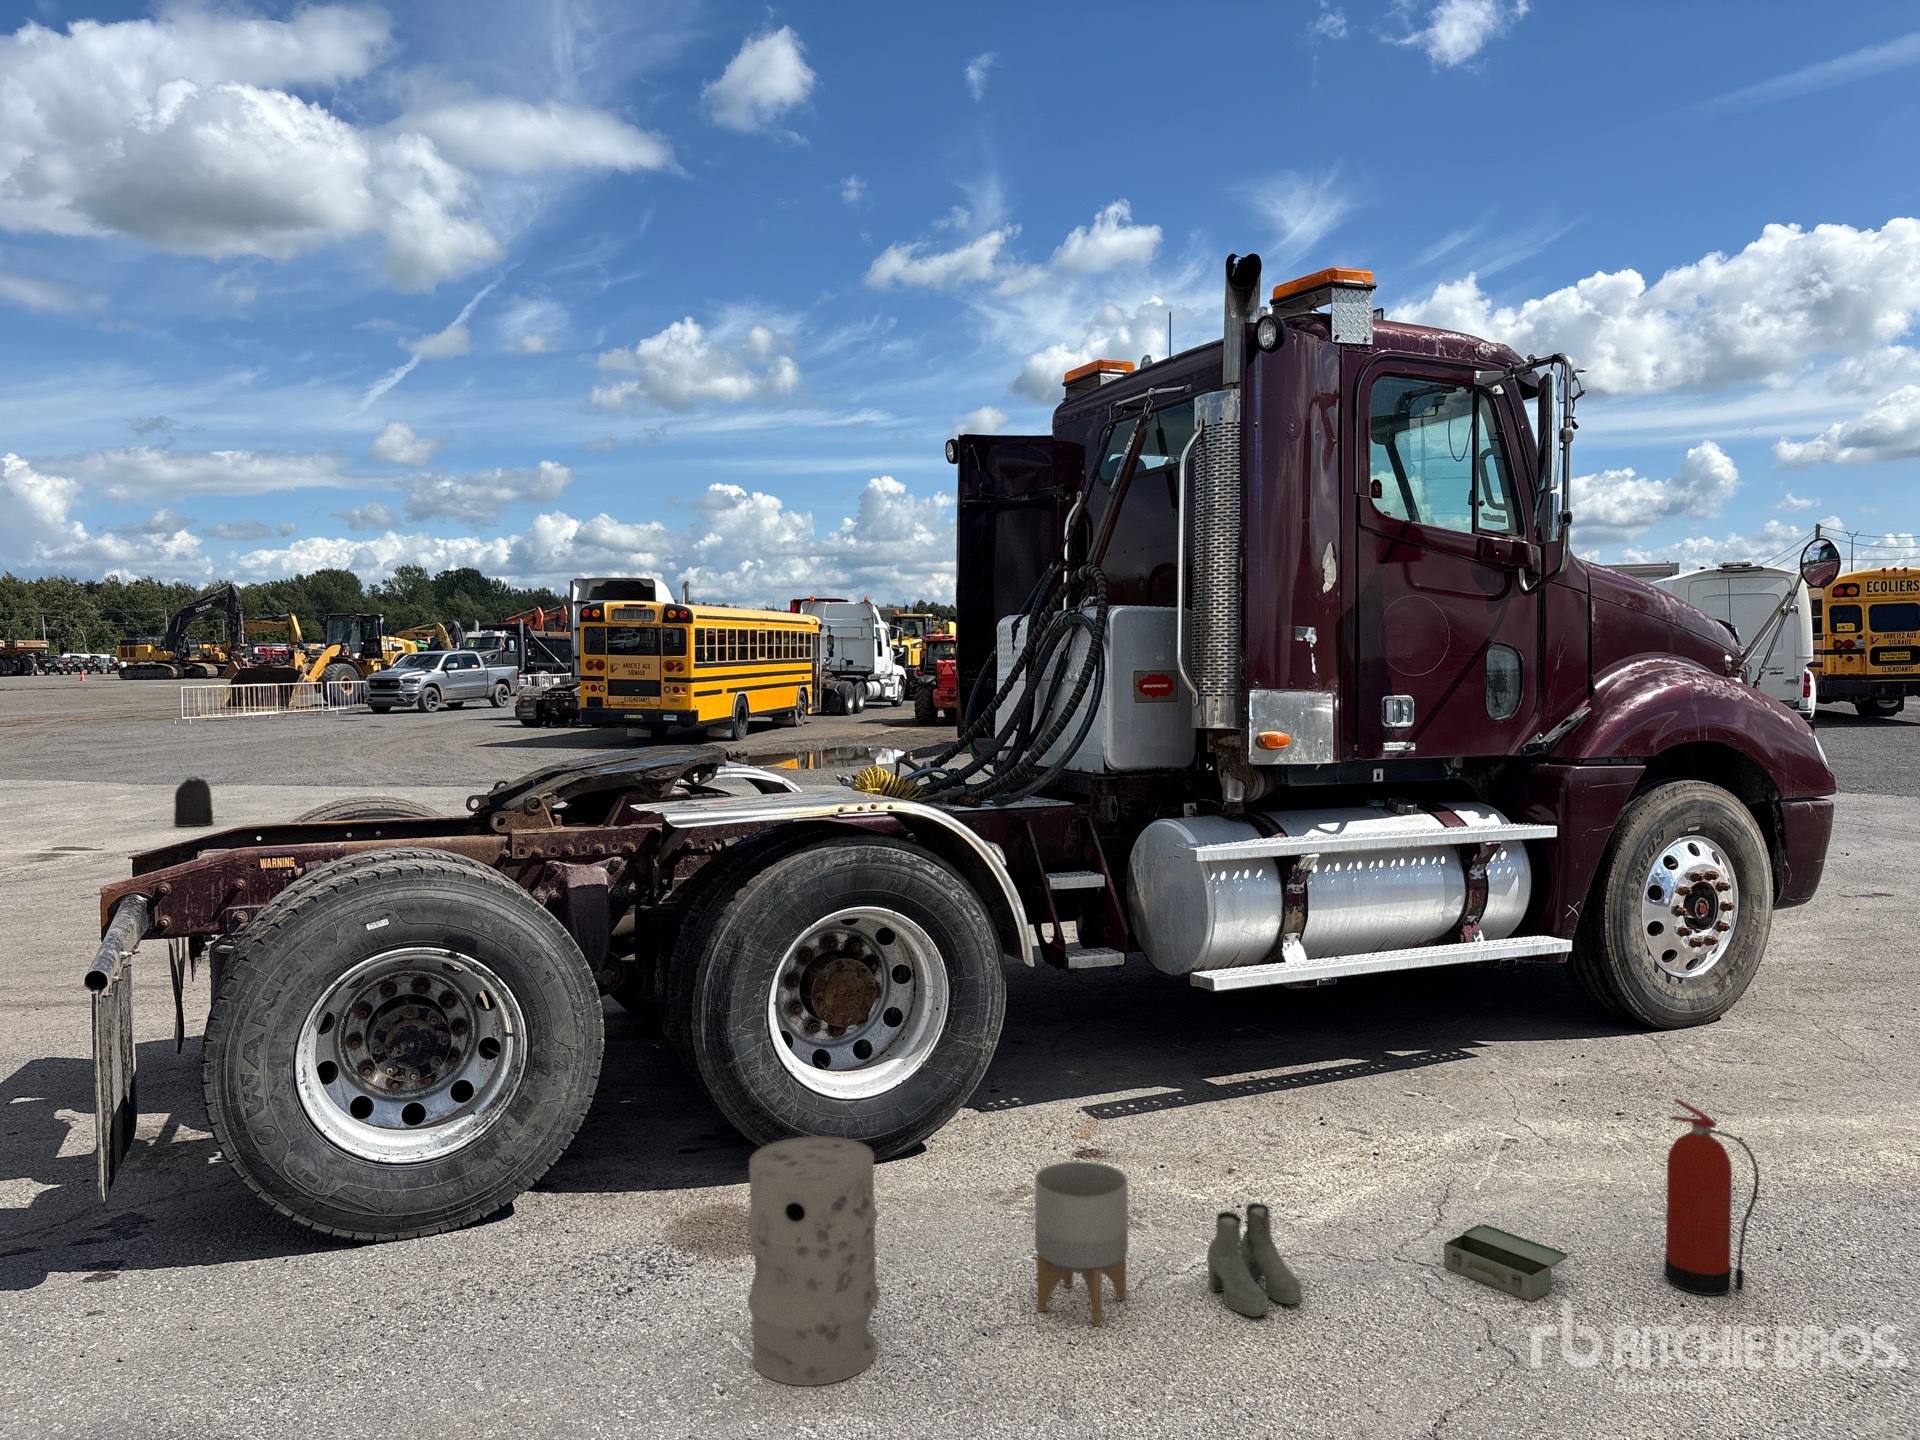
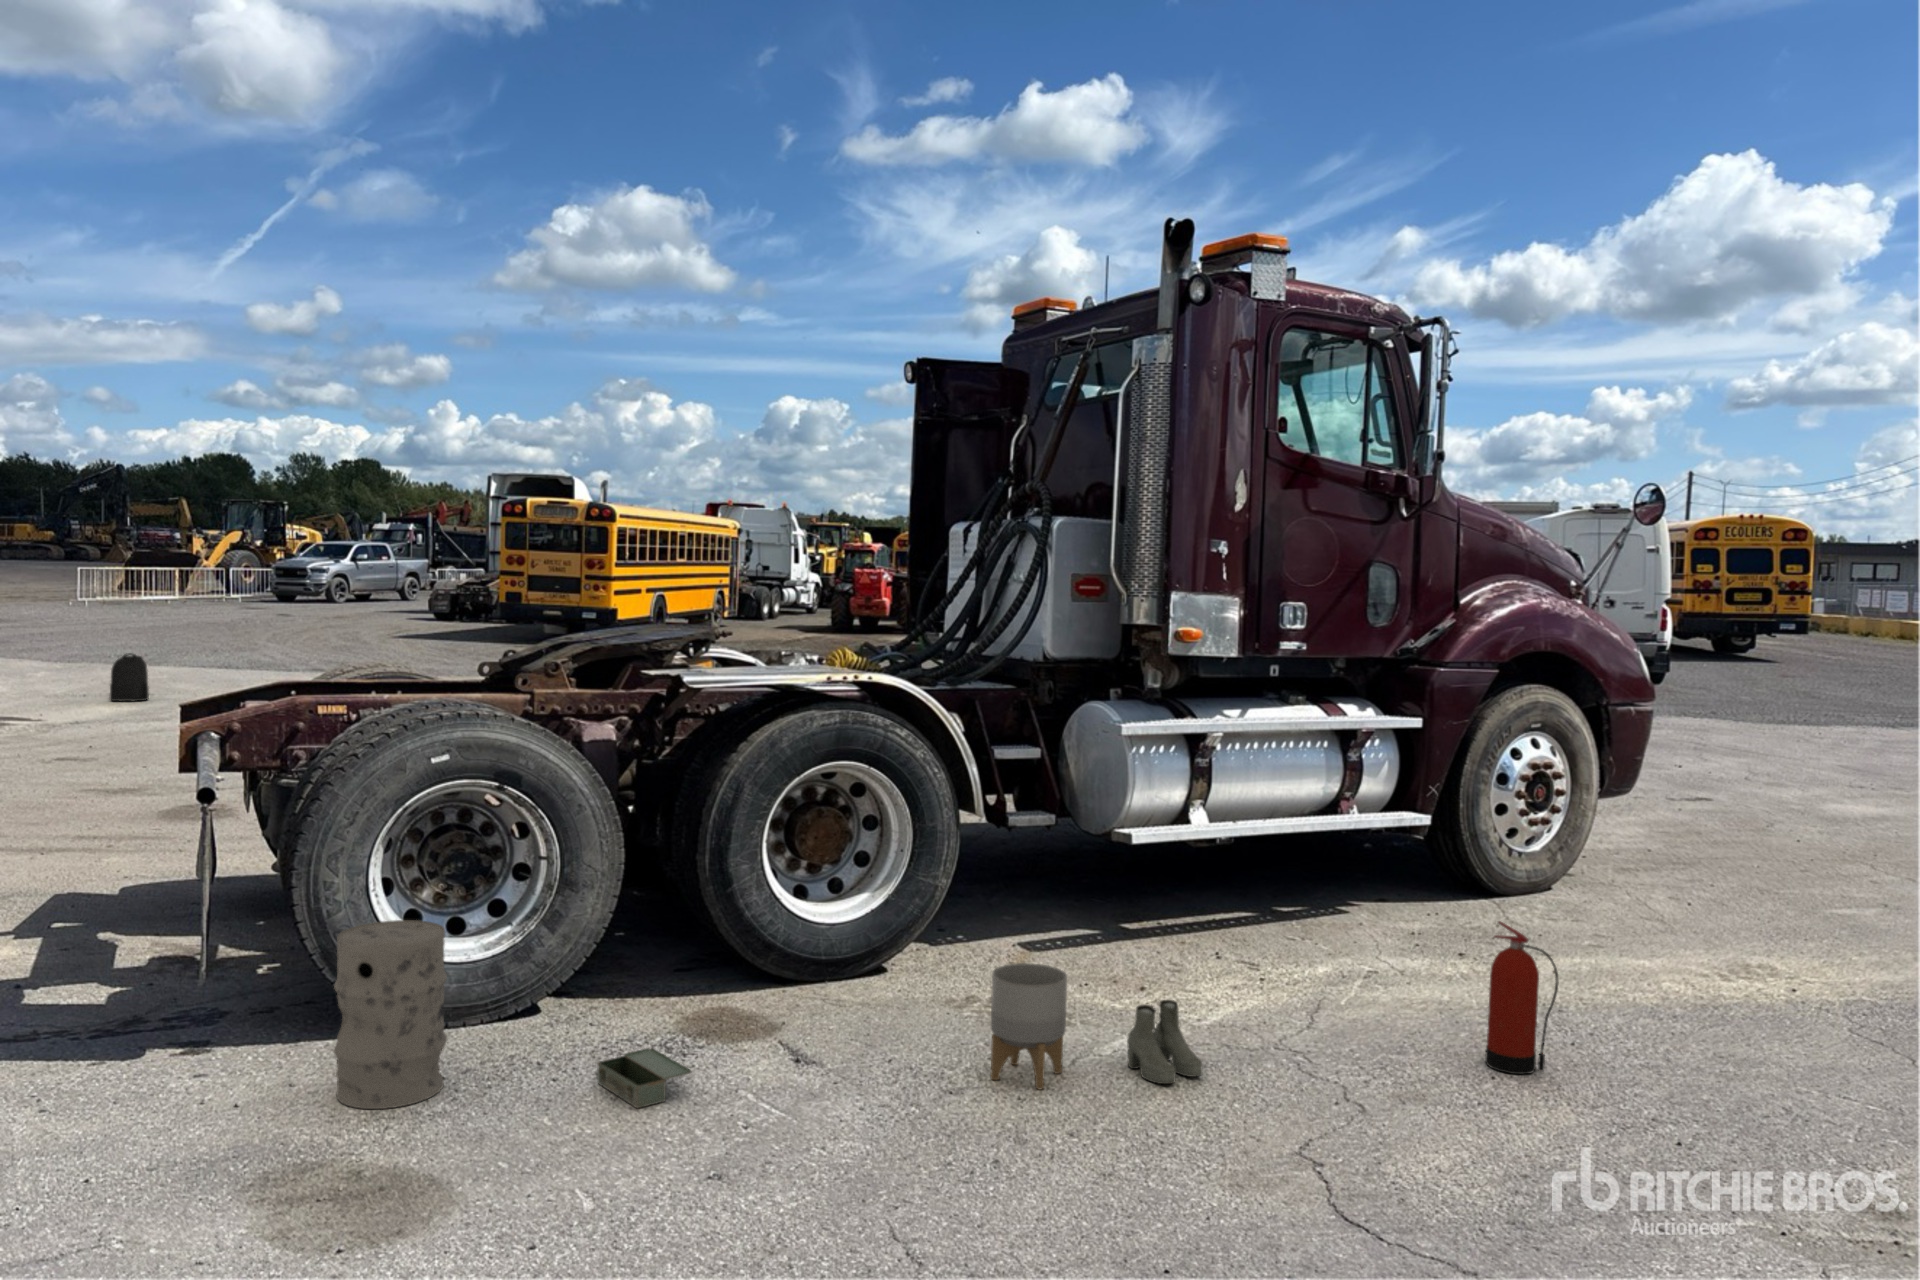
trash can: present [747,1136,880,1386] -> present [333,920,447,1109]
toolbox: present [1444,1224,1568,1301] -> present [597,1048,691,1108]

